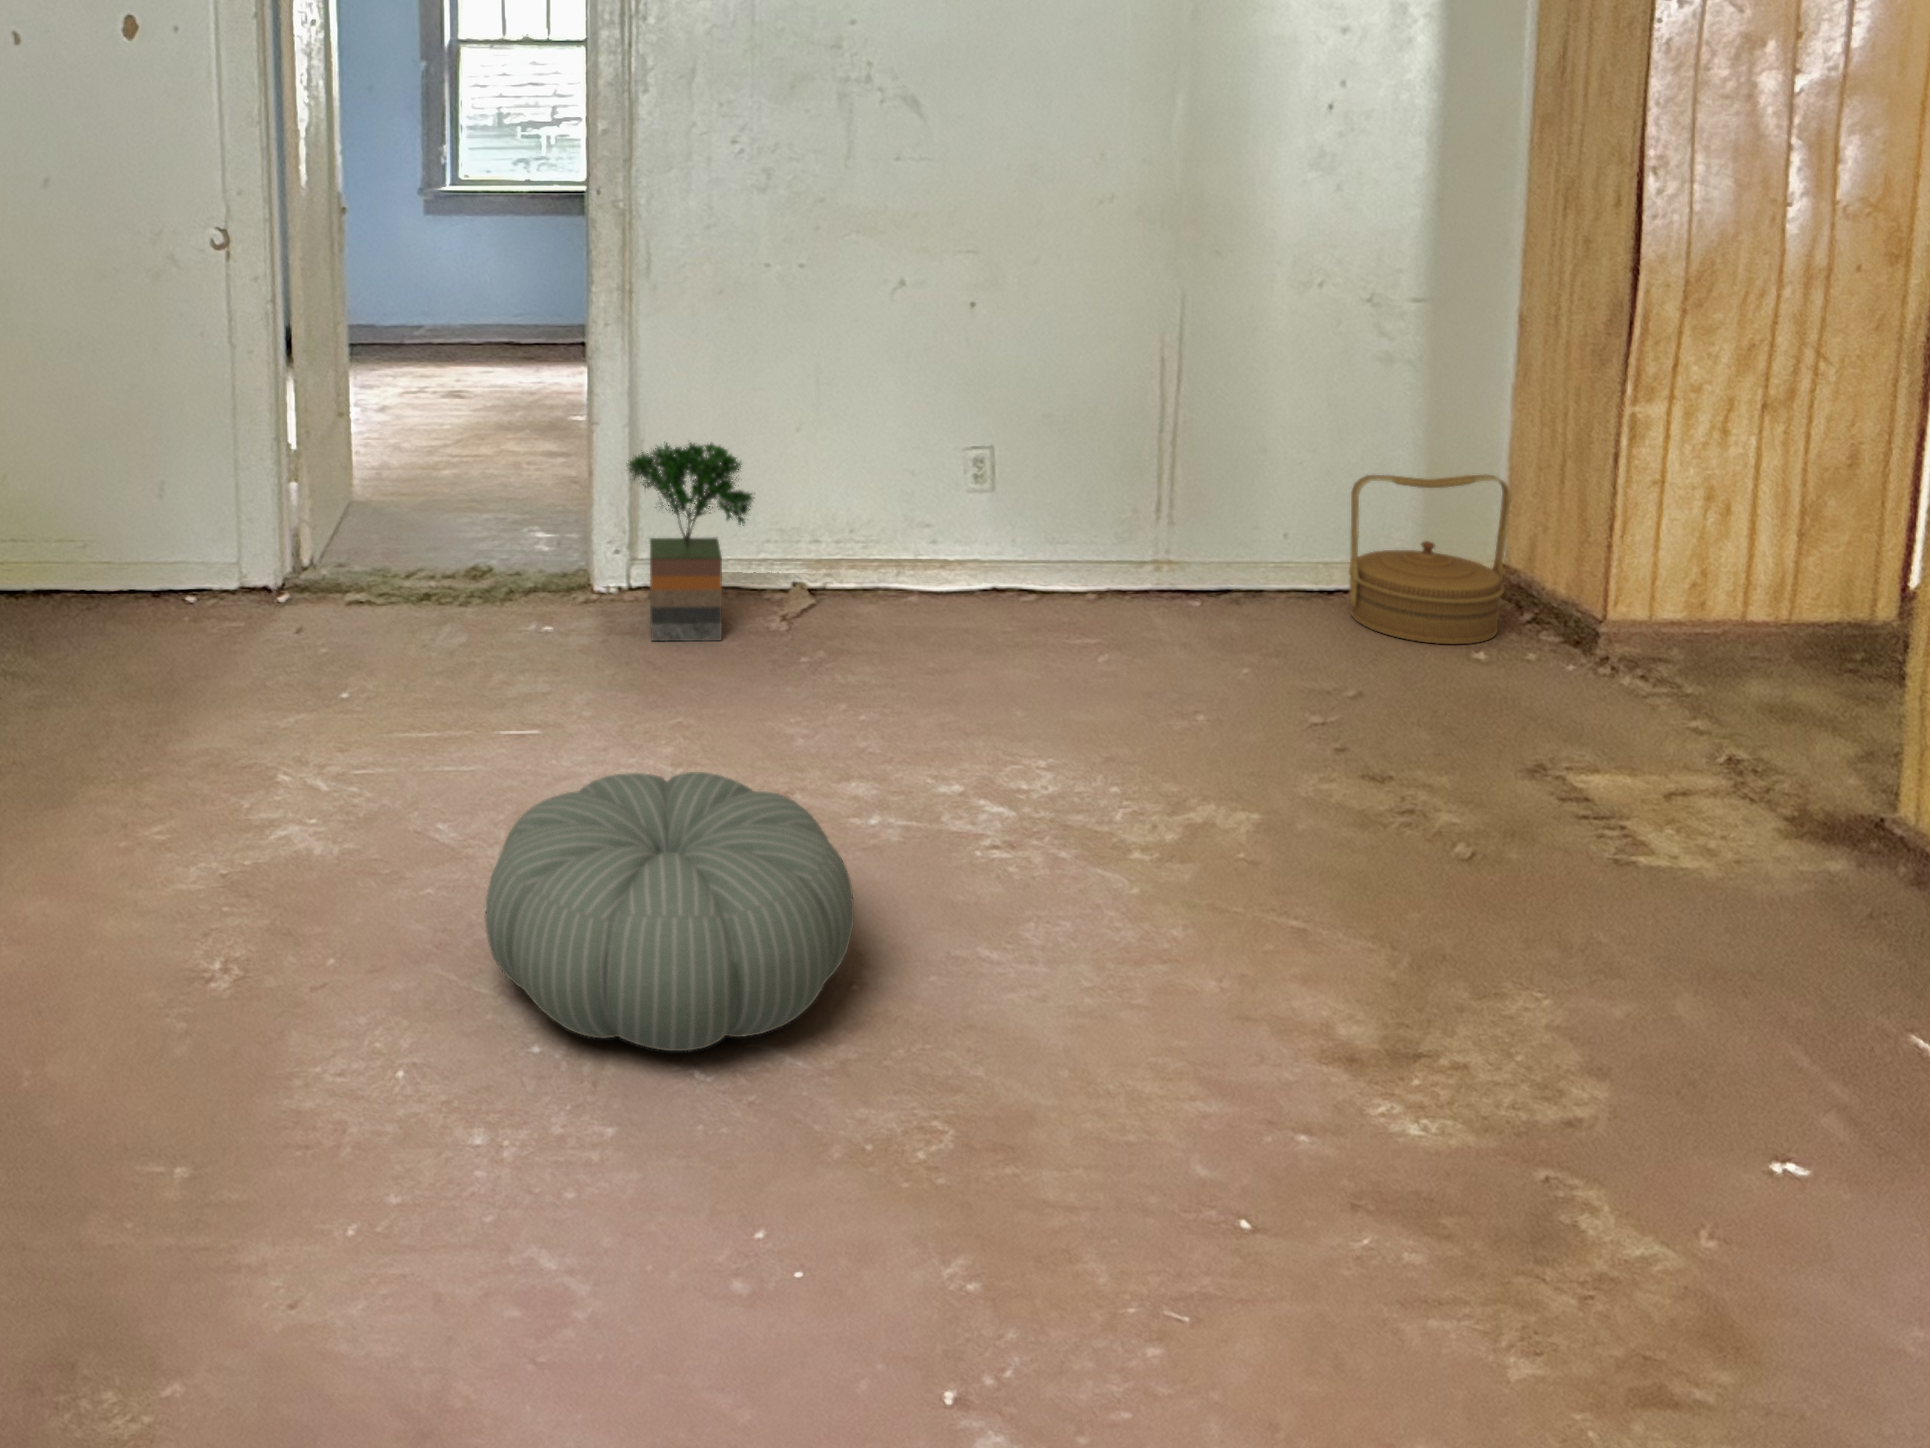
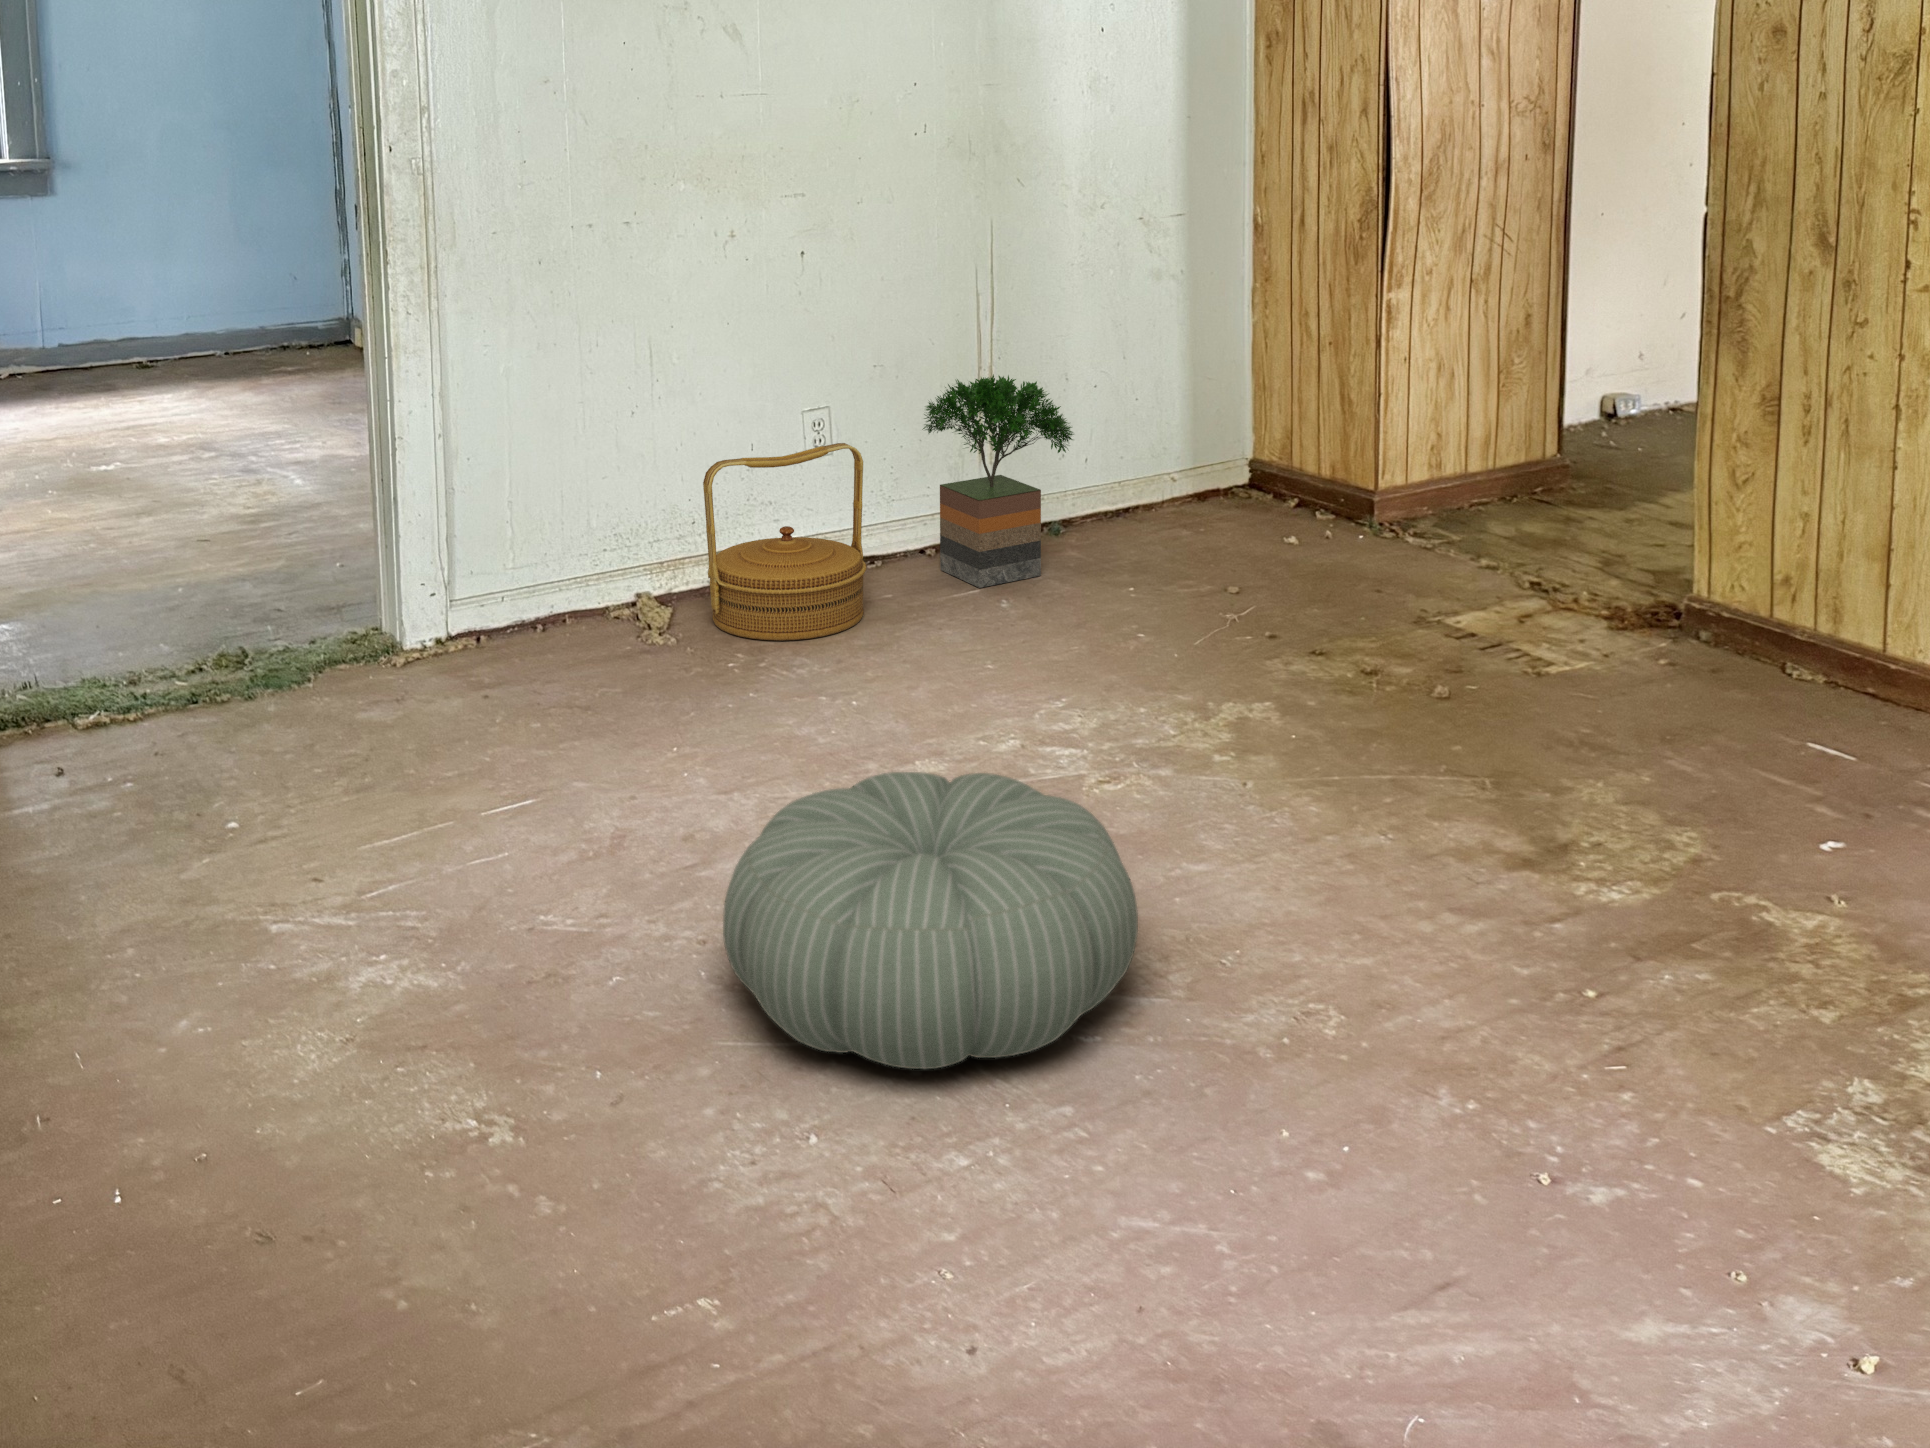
potted tree: present [626,443,755,641] -> present [923,374,1074,588]
woven basket: present [1349,475,1511,645] -> present [703,443,866,641]

